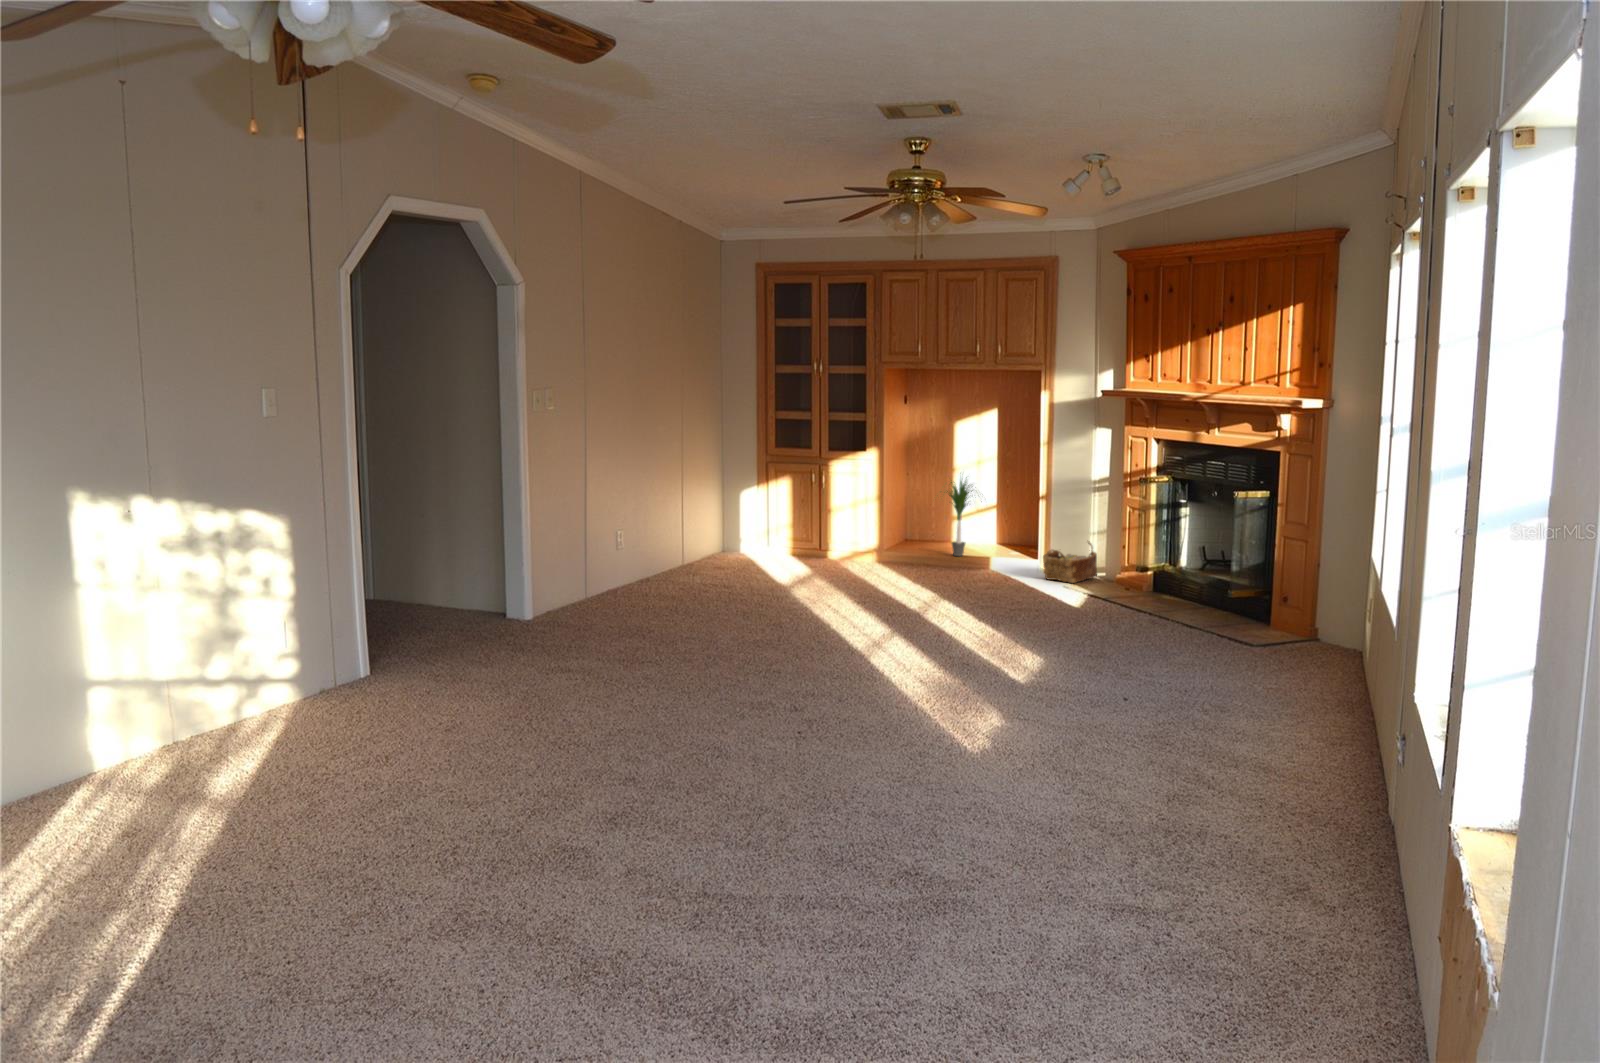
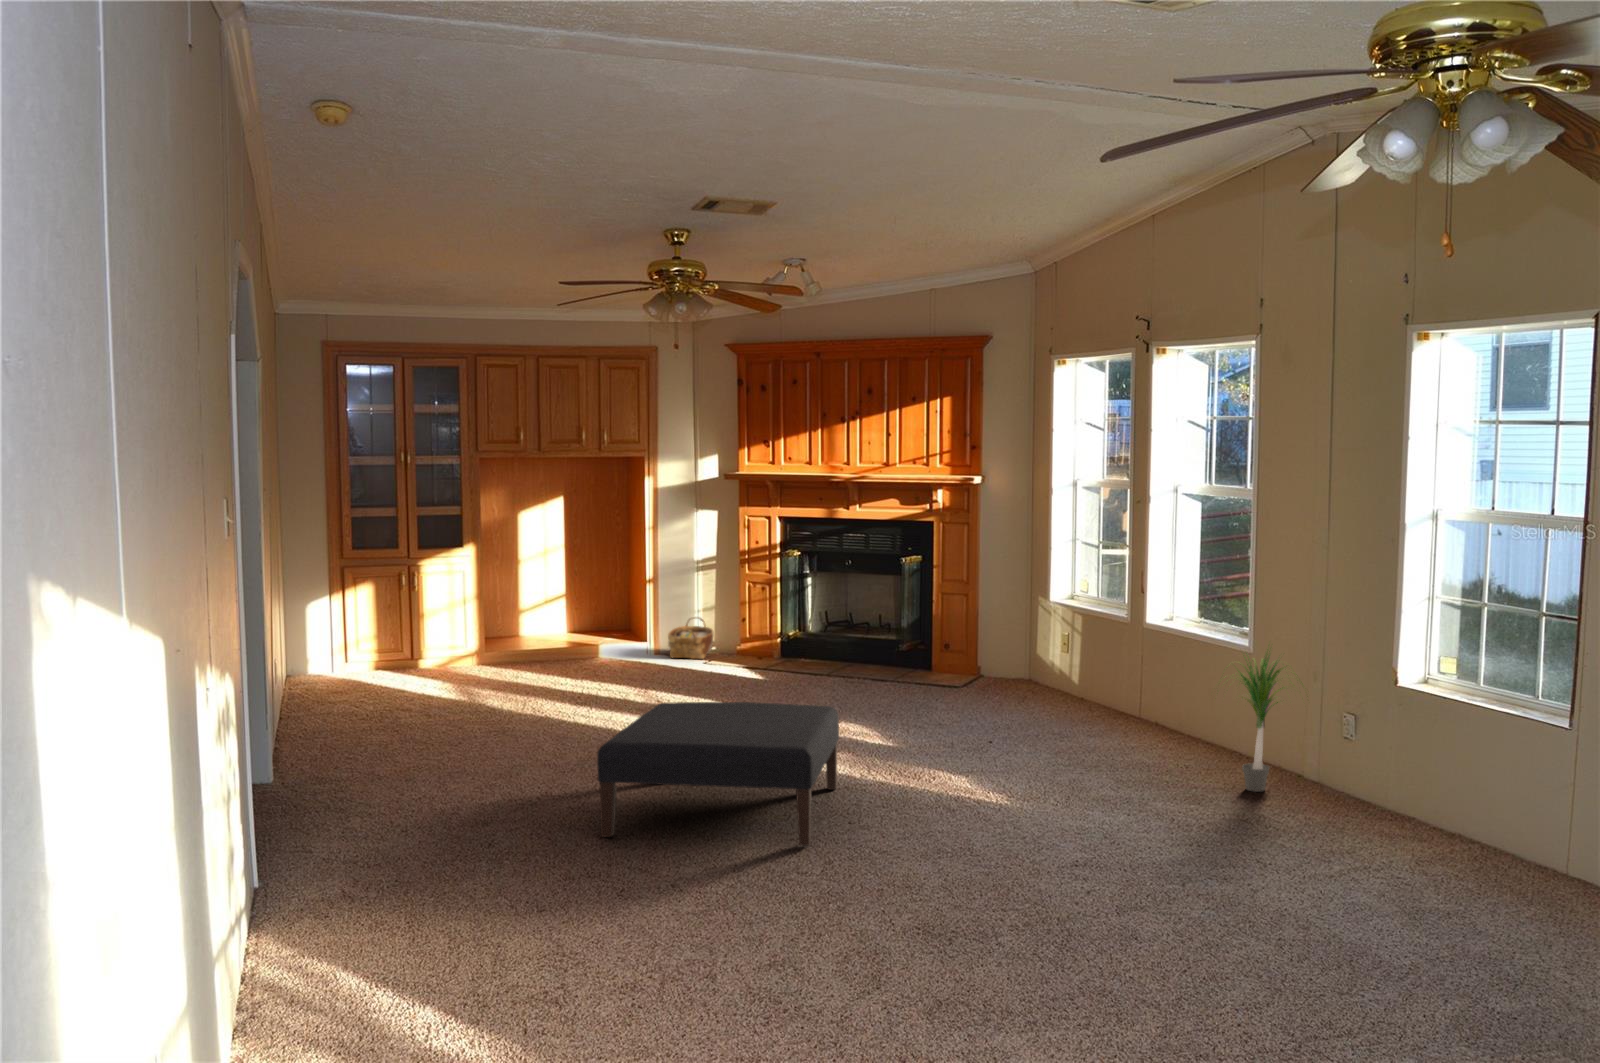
potted plant: present [940,477,973,556] -> present [1226,655,1303,792]
ottoman: none [676,592,927,716] -> present [597,702,839,846]

